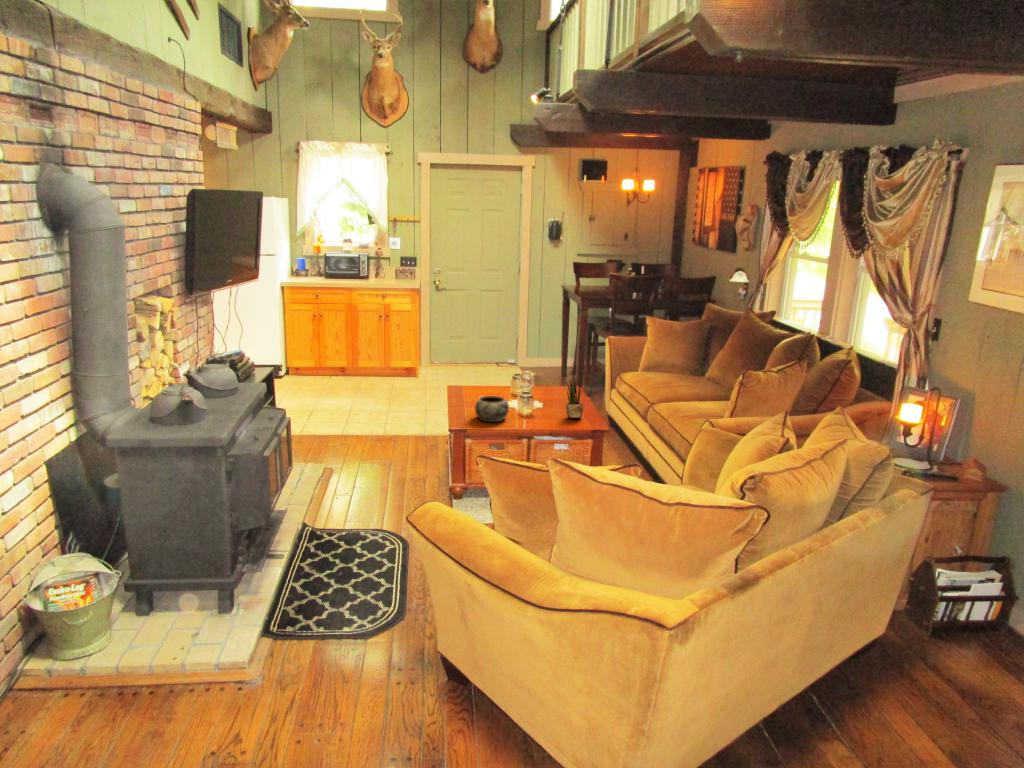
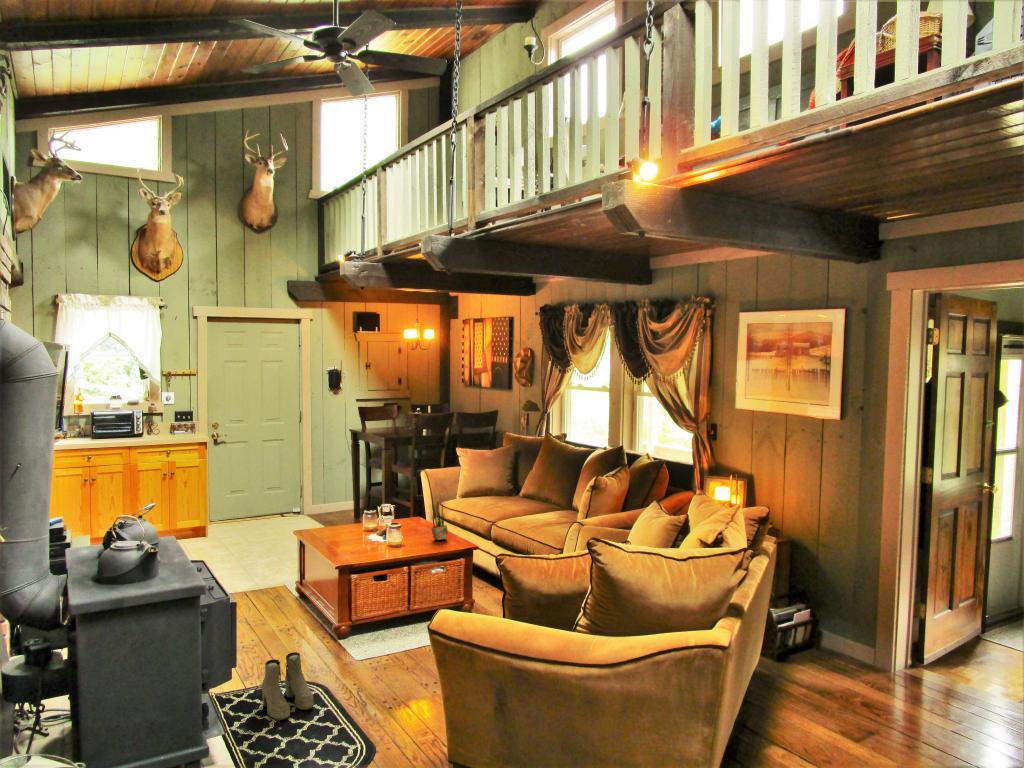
decorative bowl: present [475,396,509,422] -> none [350,529,383,555]
boots: none [341,506,384,566] -> present [262,652,314,720]

